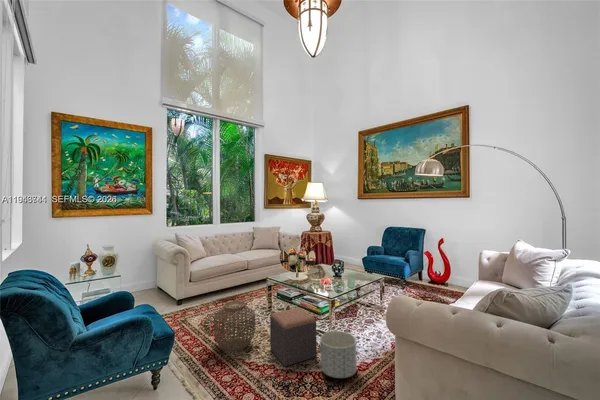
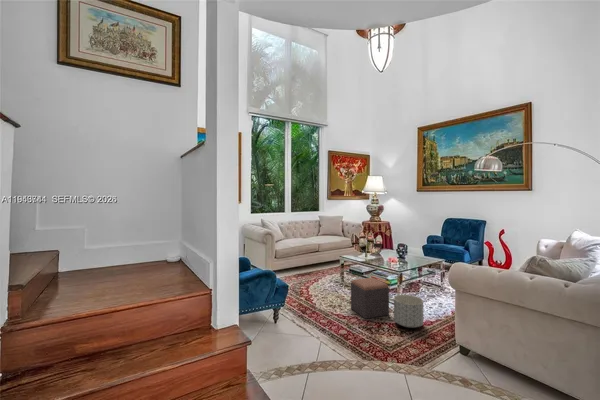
woven basket: present [214,301,255,352] -> none [307,270,338,308]

